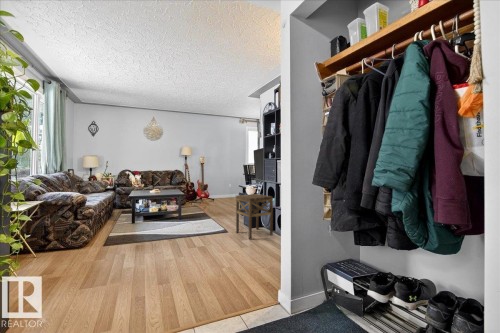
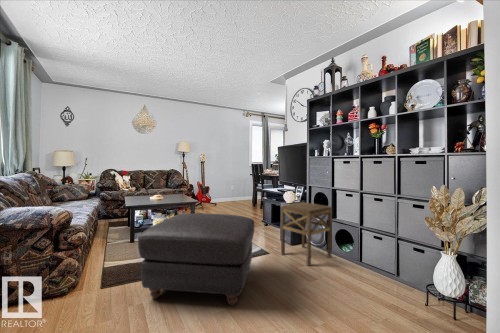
ottoman: none [123,199,208,256] -> present [138,213,254,305]

